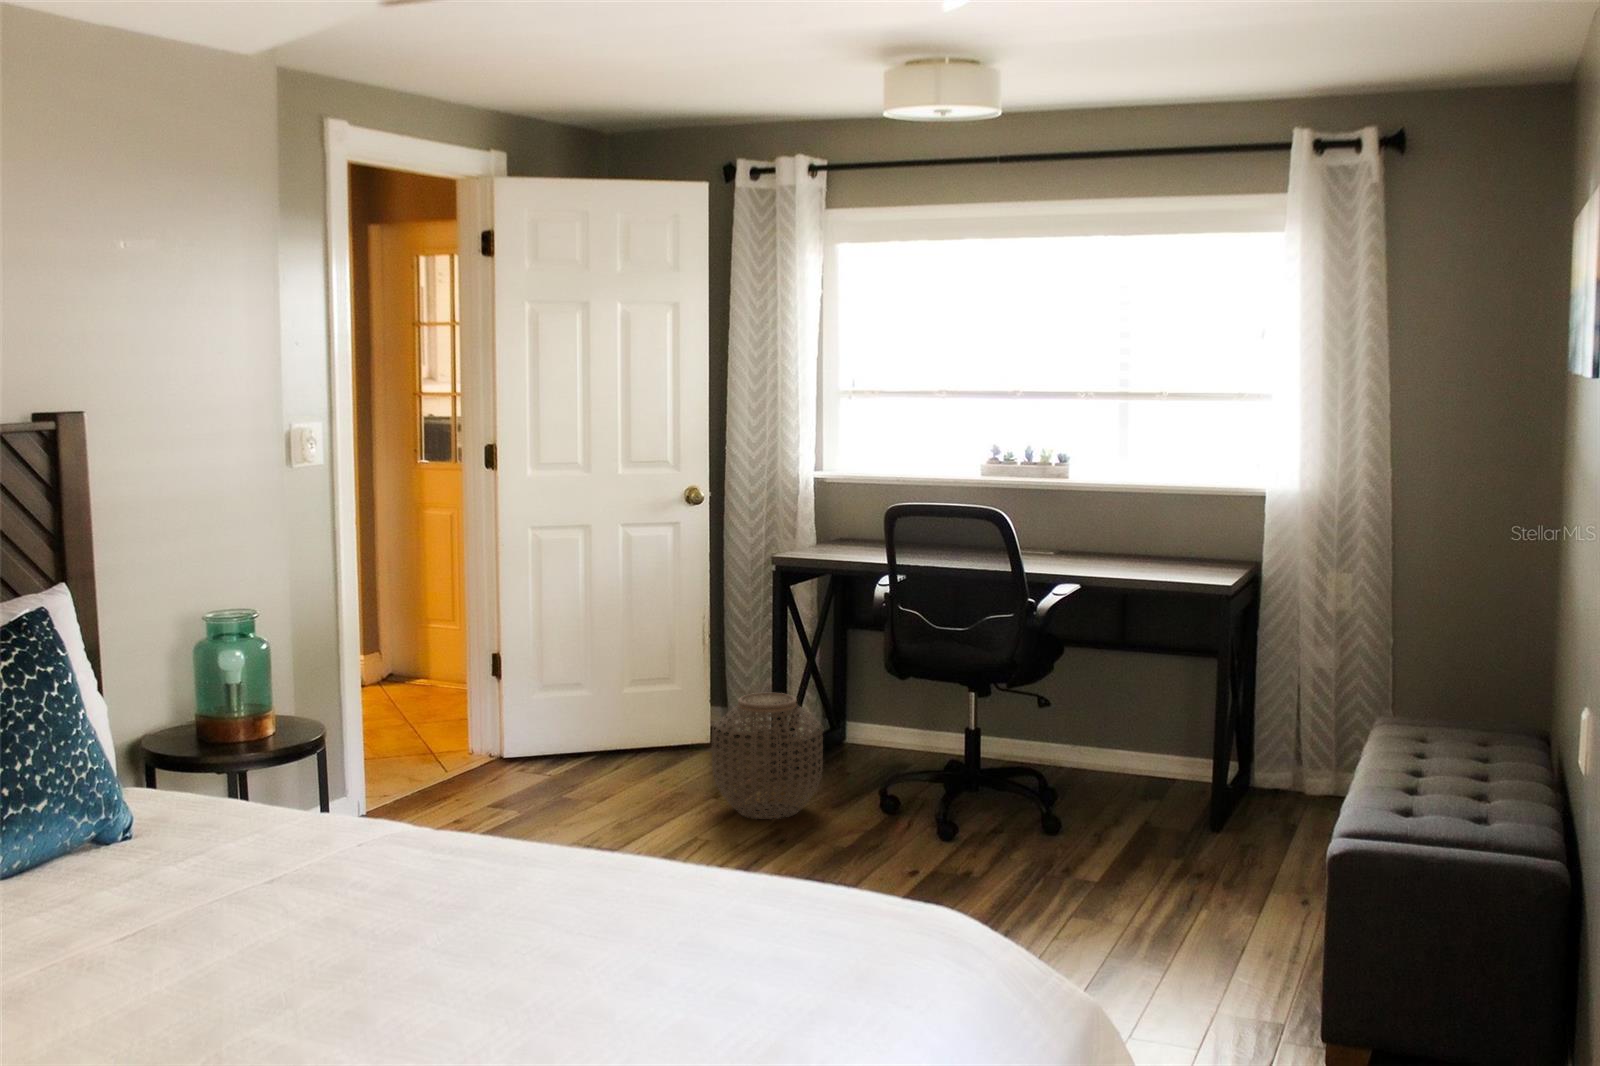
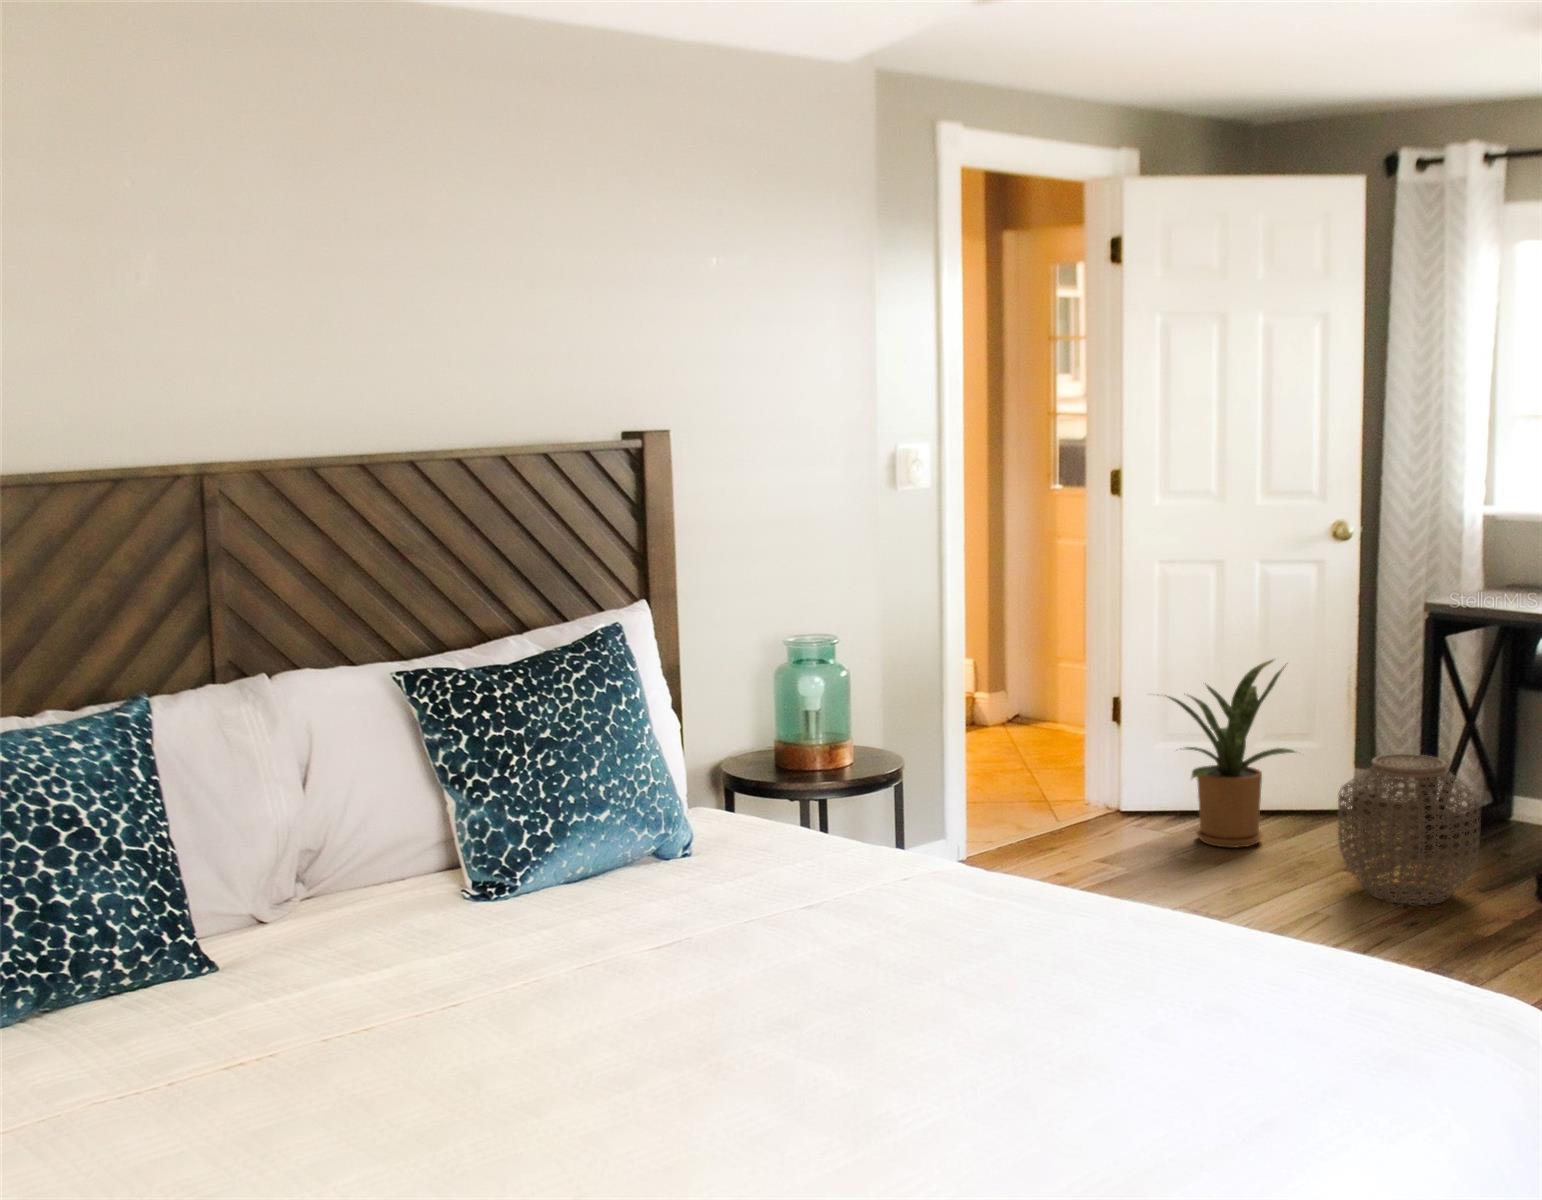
house plant: none [545,615,680,783] -> present [1168,660,1295,848]

